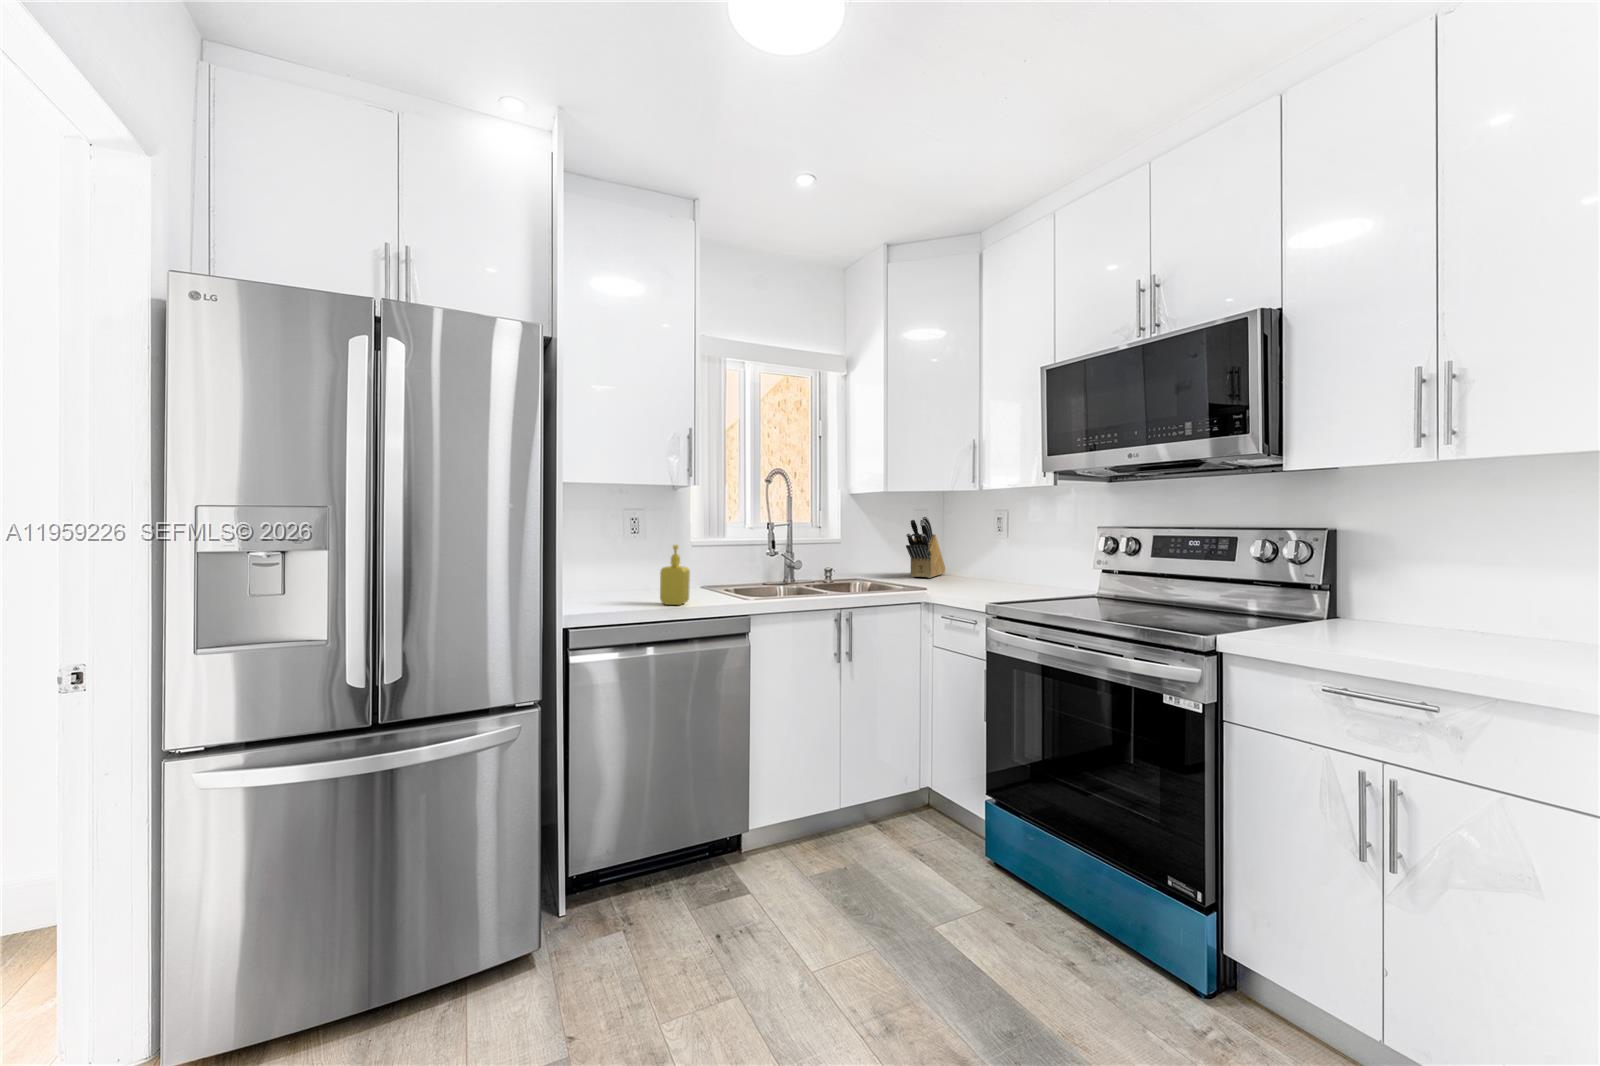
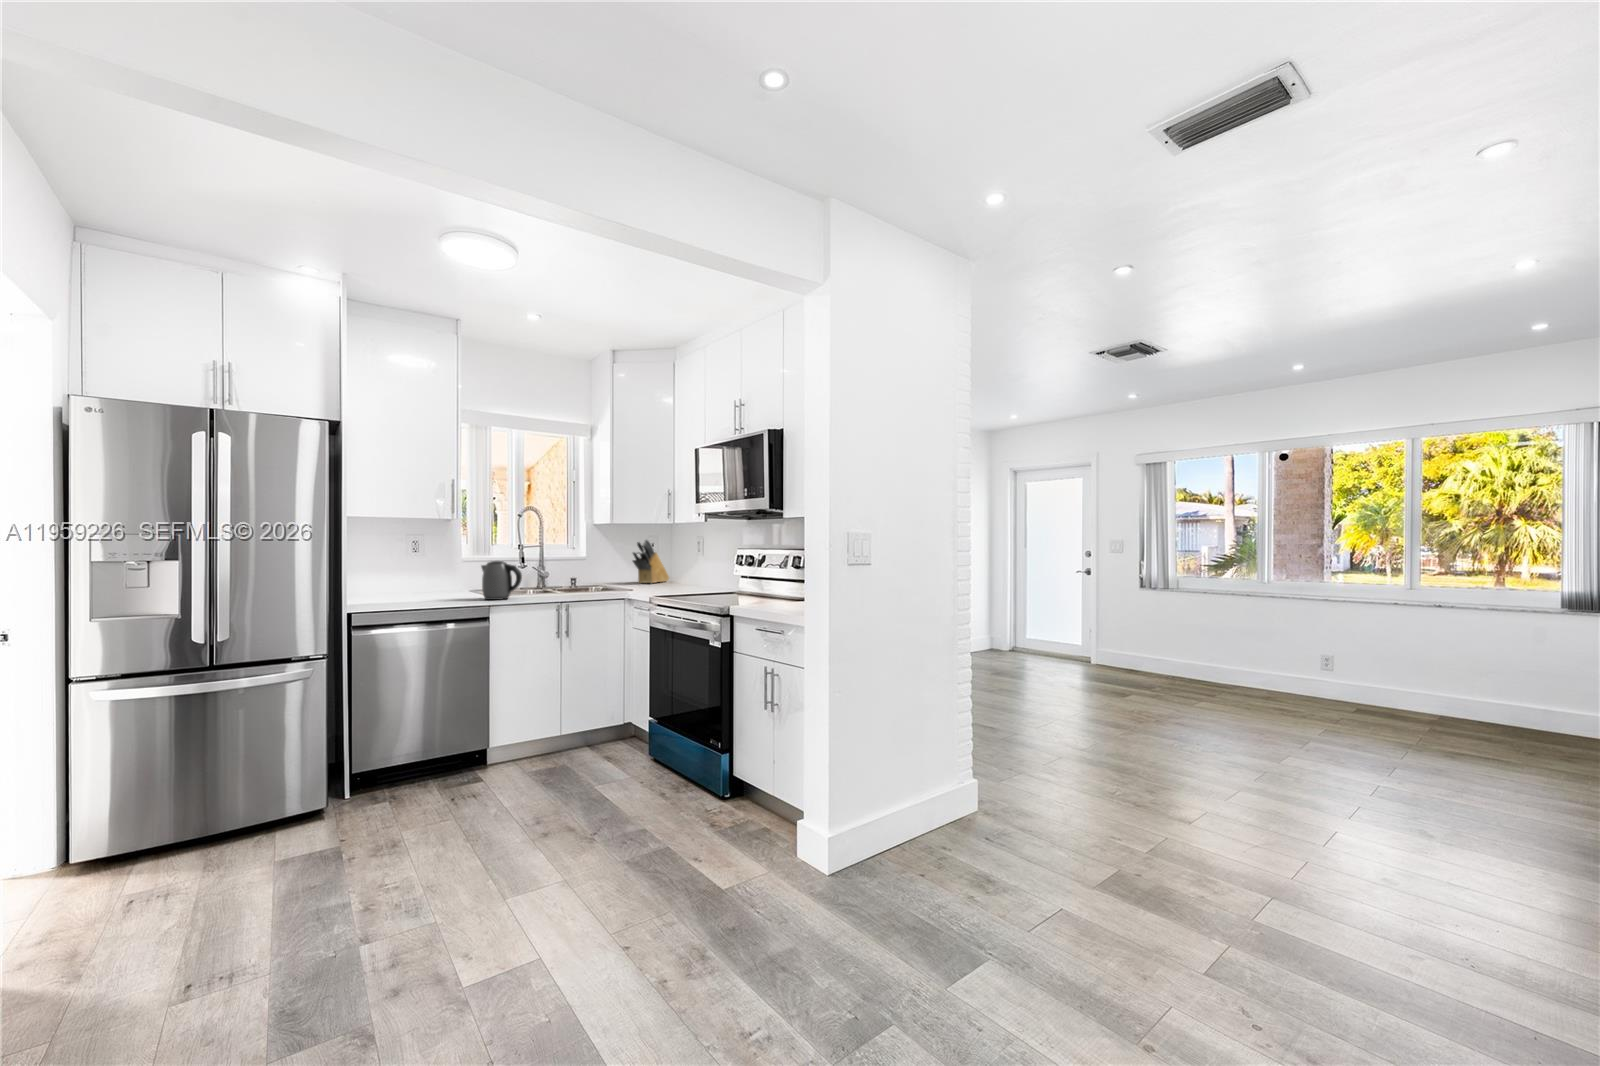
soap dispenser: present [660,545,690,605] -> none [424,559,447,600]
kettle: none [737,548,795,607] -> present [481,561,522,600]

